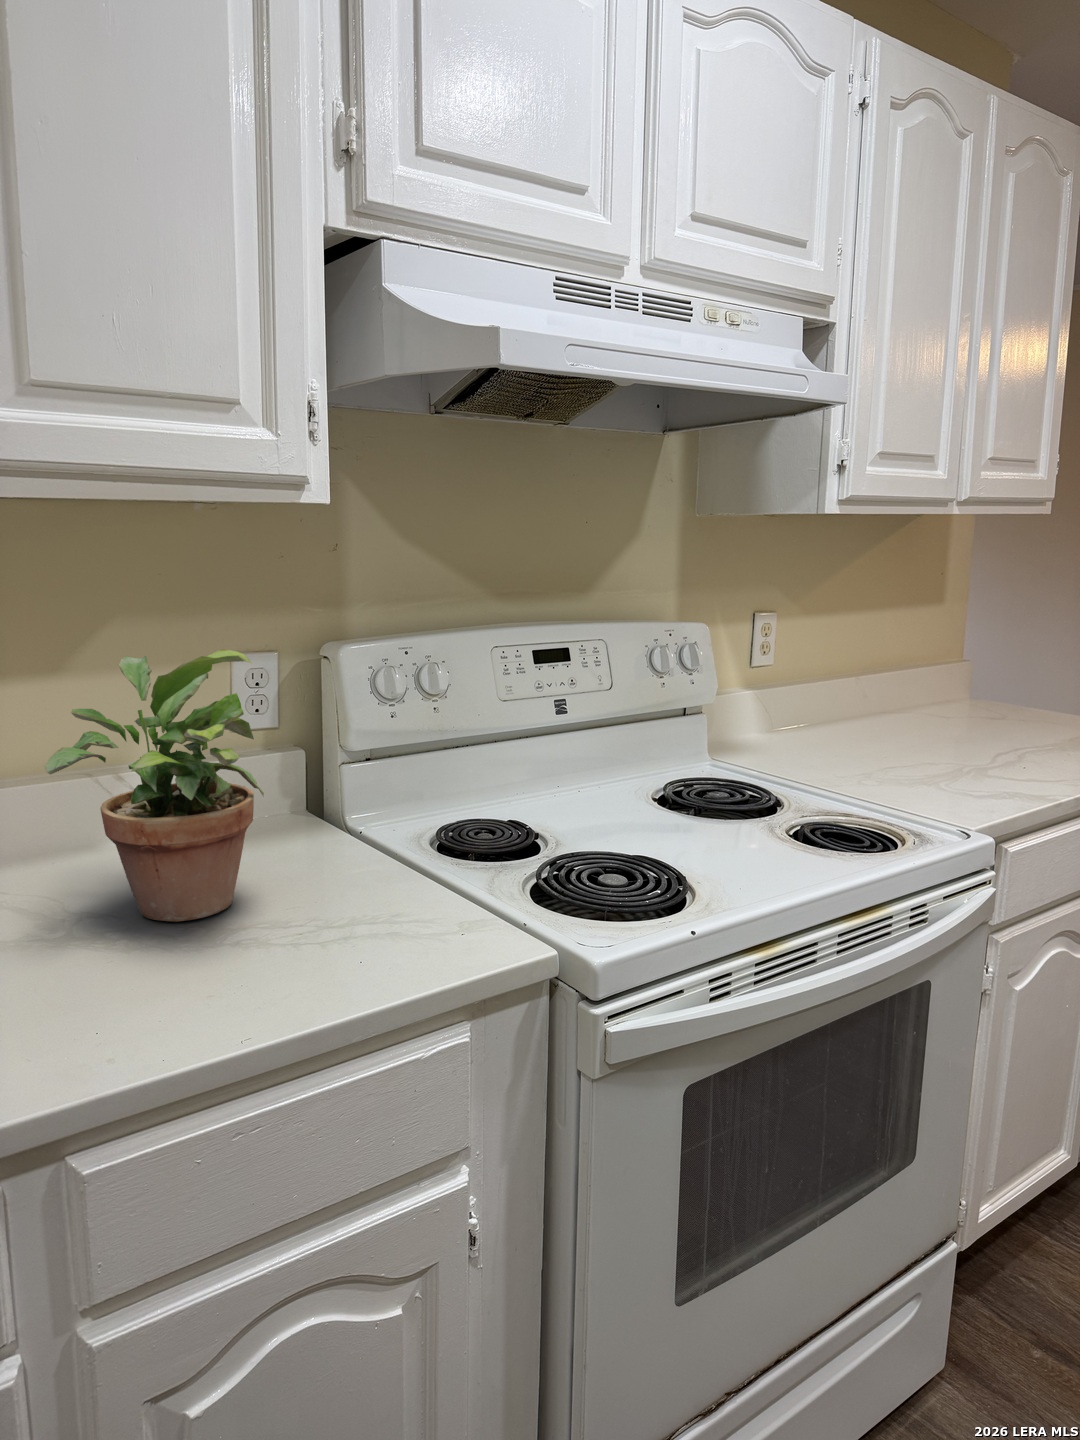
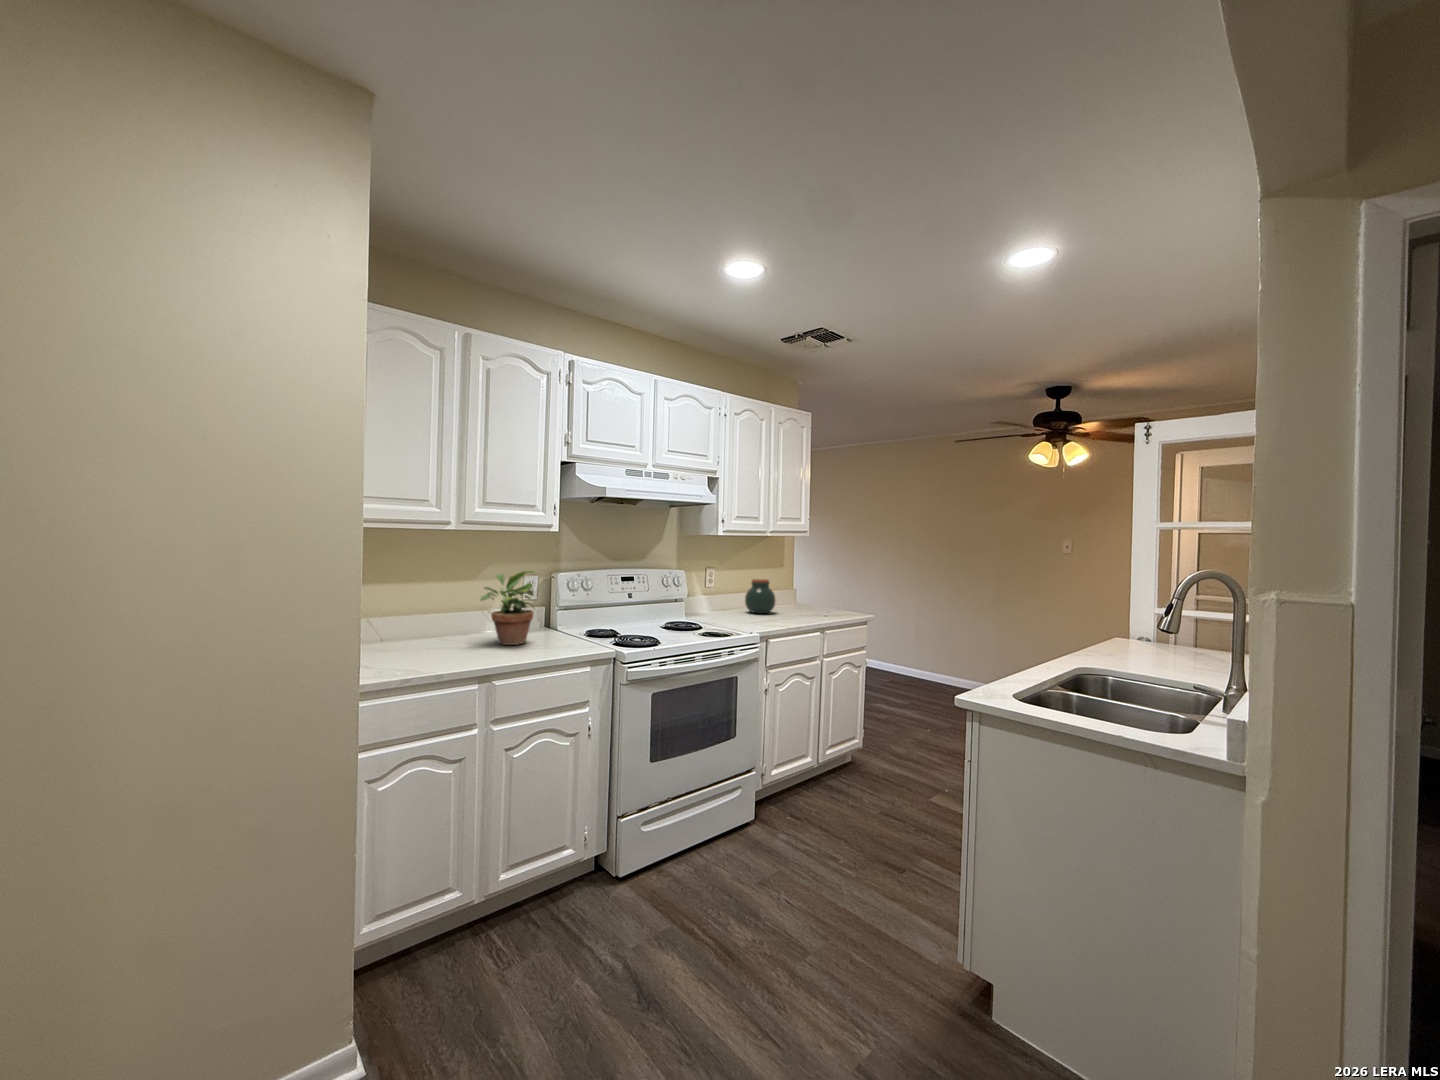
jar: none [864,640,957,740] -> present [745,579,776,613]

